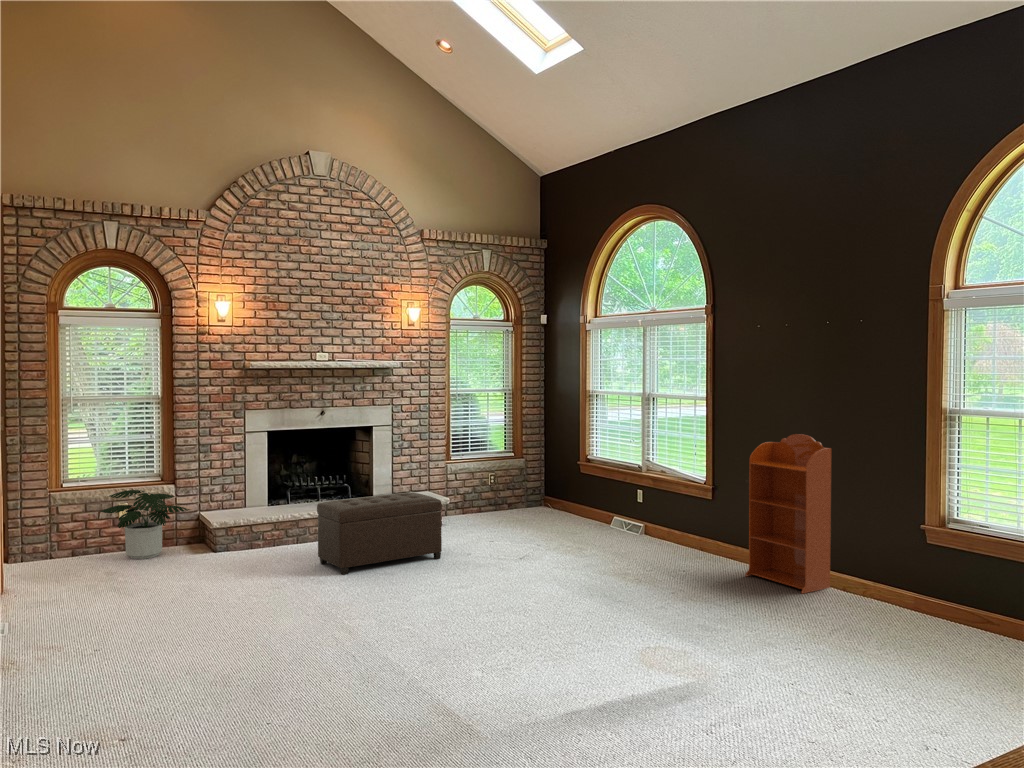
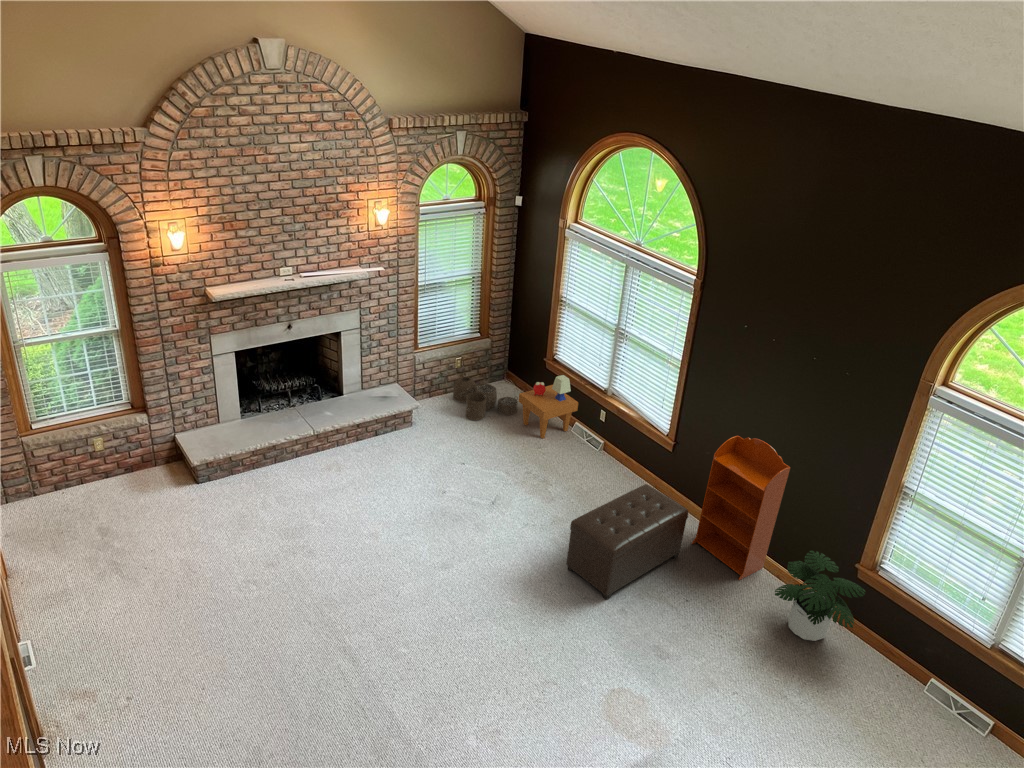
side table: none [554,465,616,530] -> present [519,375,578,438]
potted plant: present [100,490,189,559] -> present [775,551,866,641]
woven basket: none [488,490,555,523] -> present [453,377,518,421]
ottoman: present [317,493,442,575] -> present [566,484,688,600]

